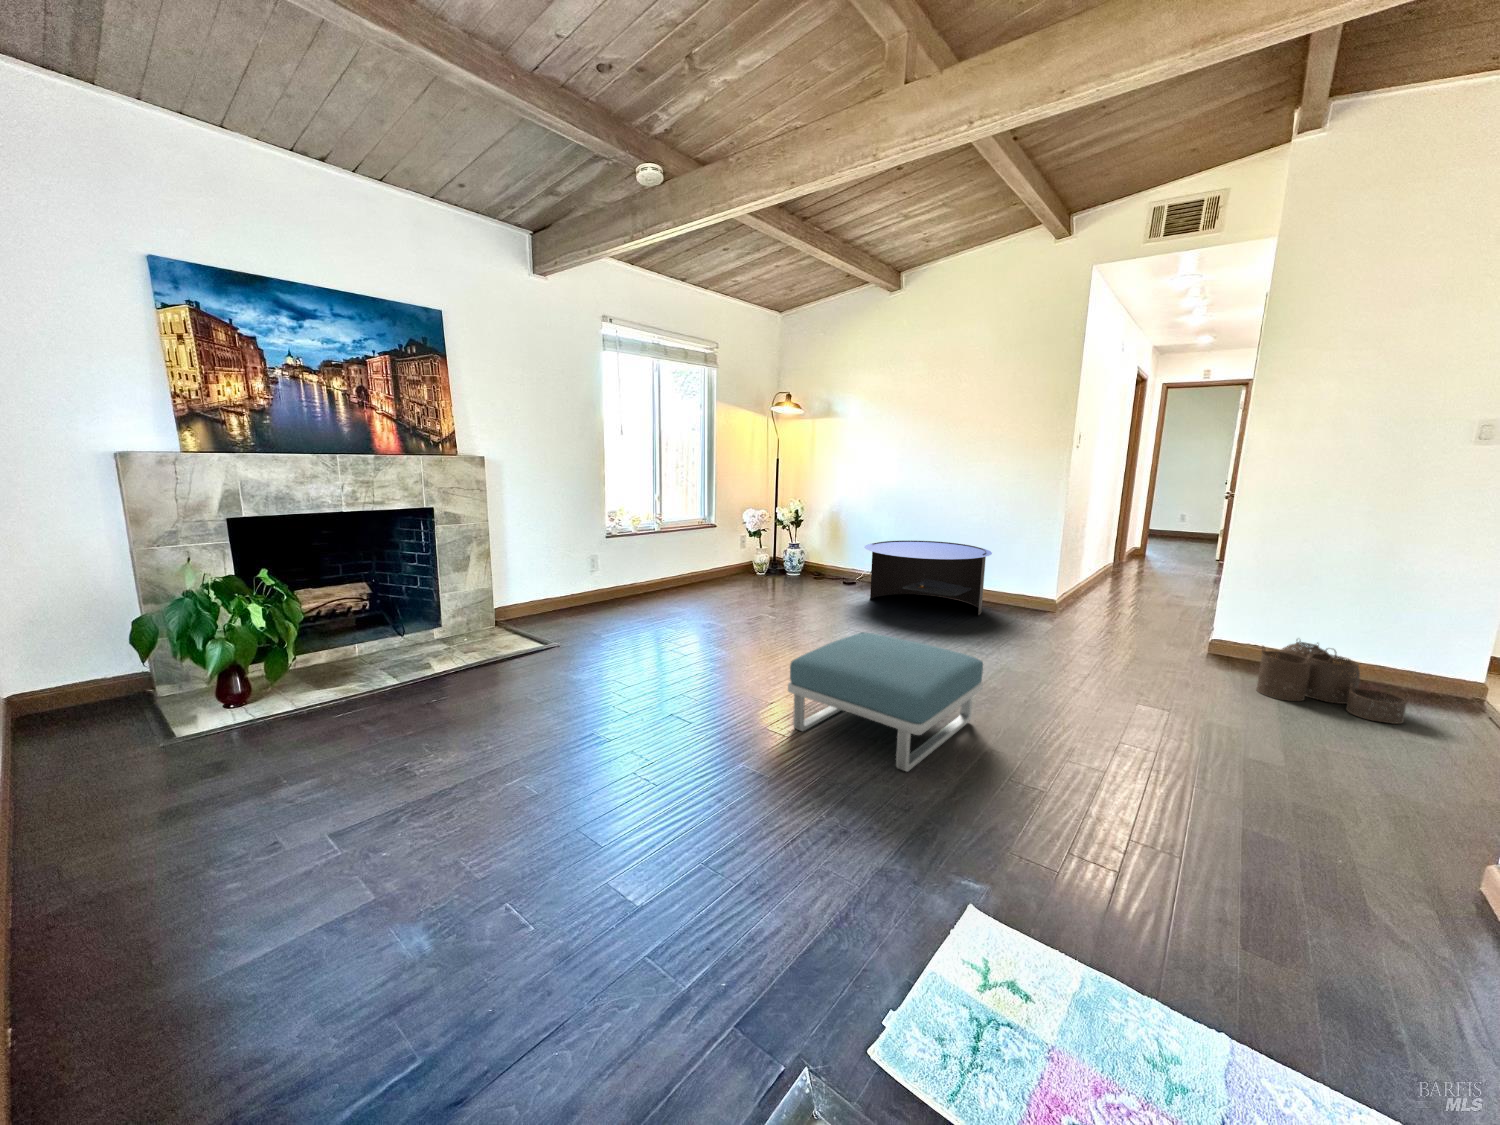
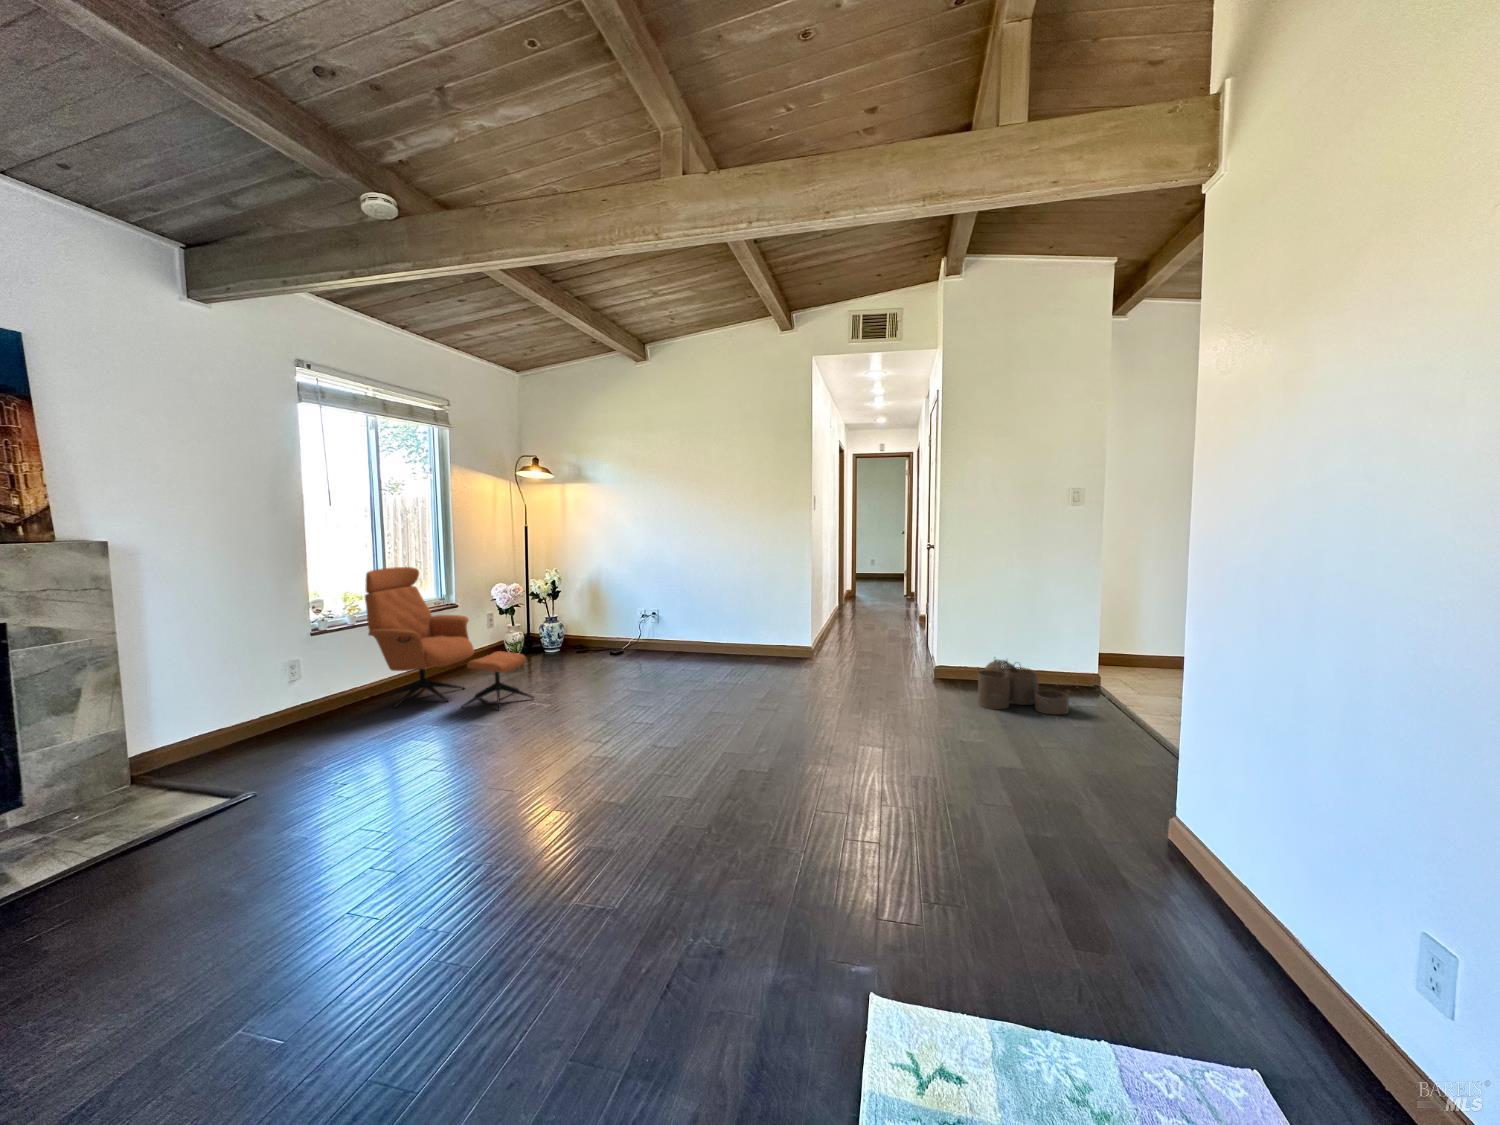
armchair: none [645,489,765,615] -> present [365,567,534,709]
coffee table: present [865,541,992,615] -> none [636,603,759,672]
footstool: present [788,633,983,771] -> none [608,710,796,853]

